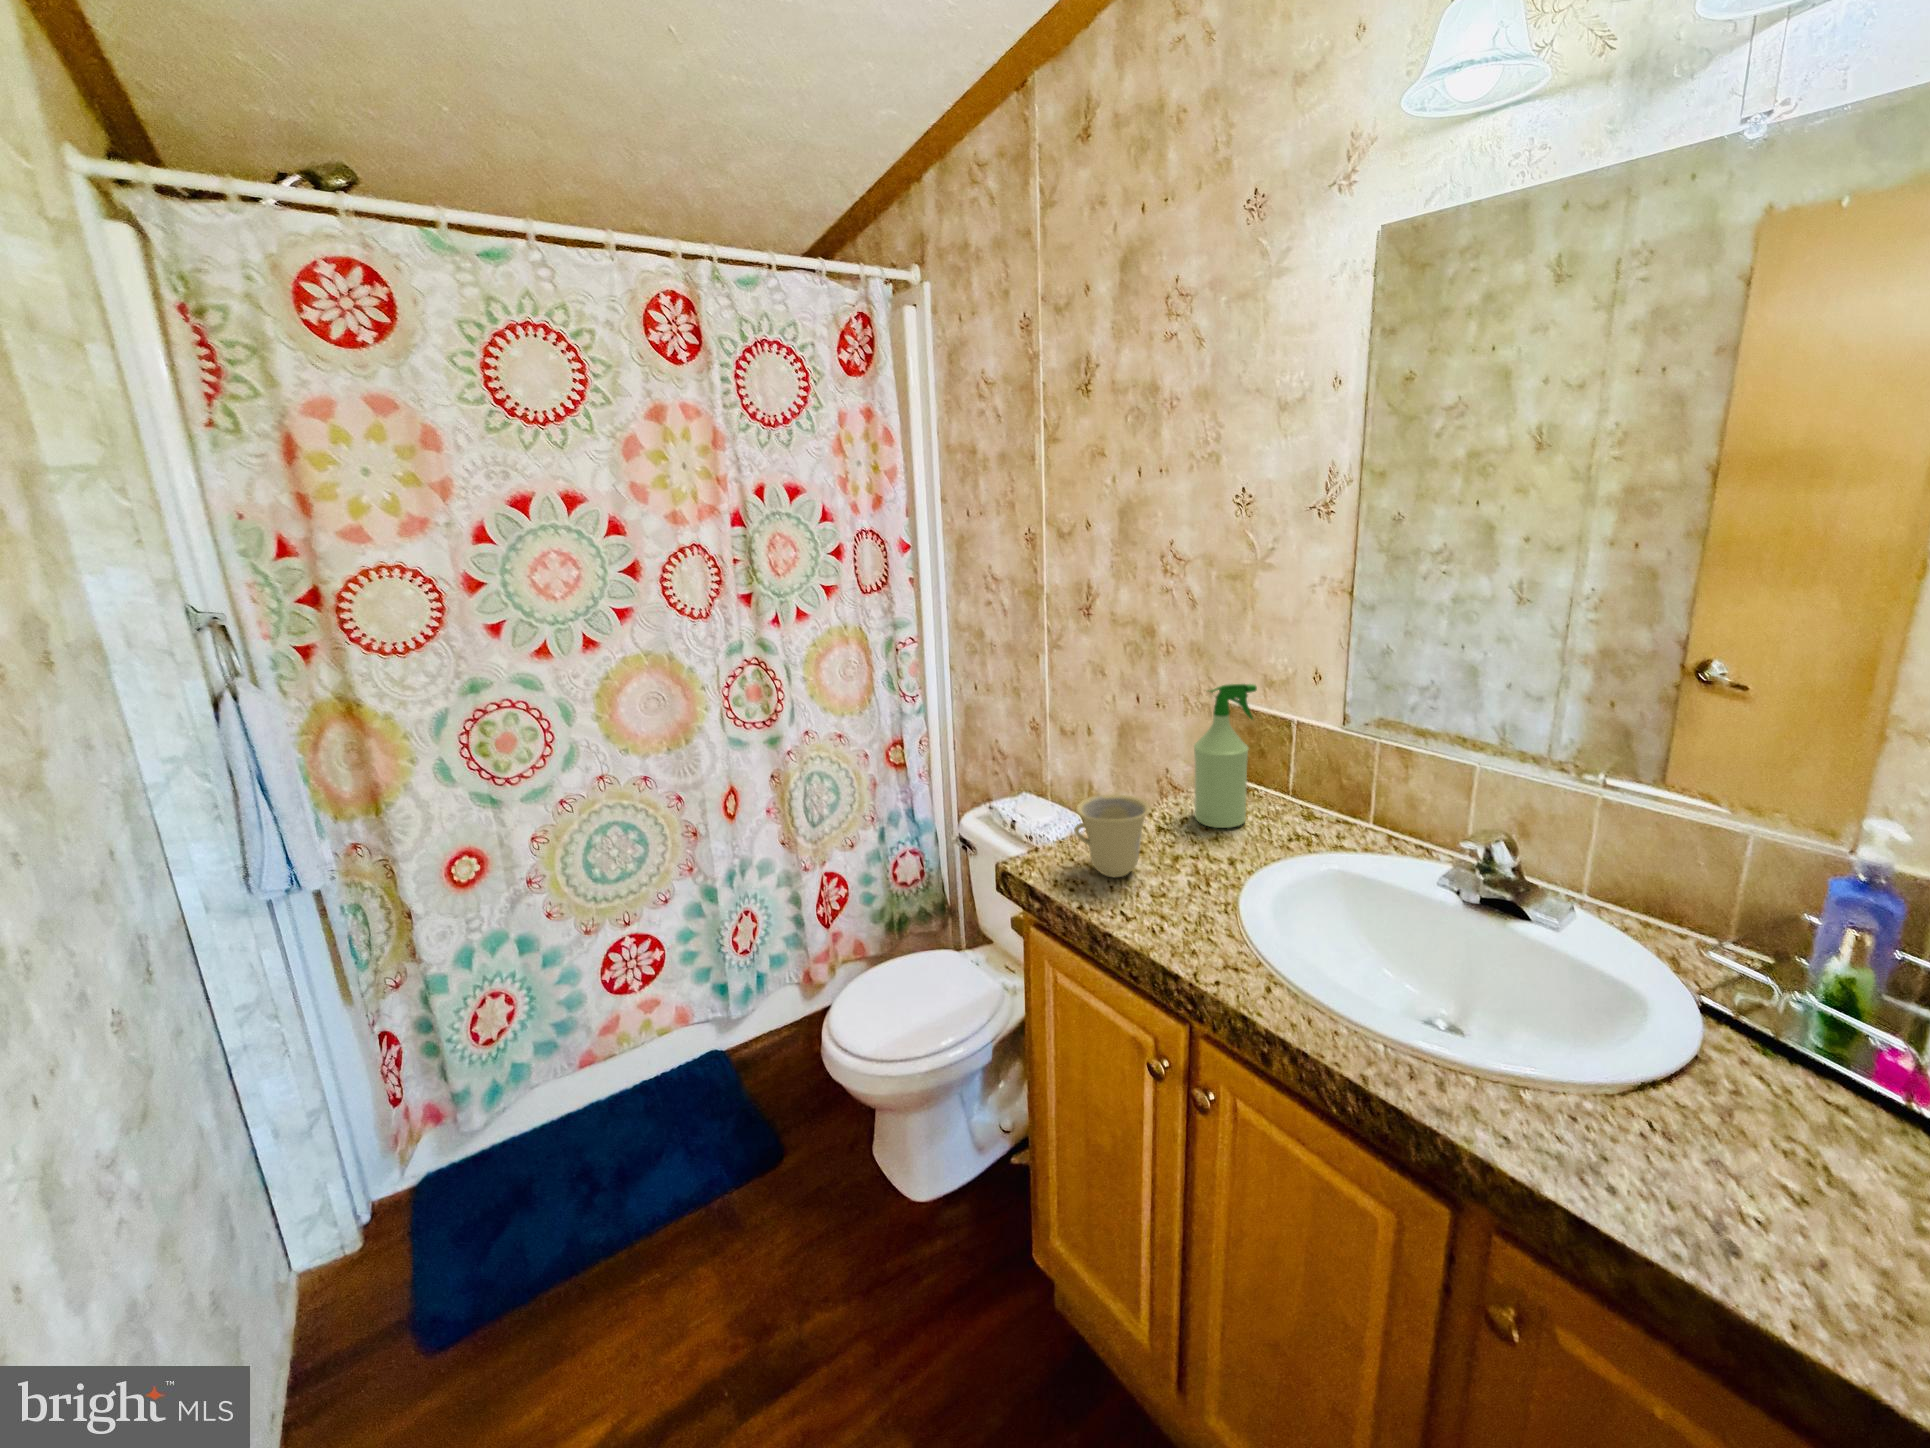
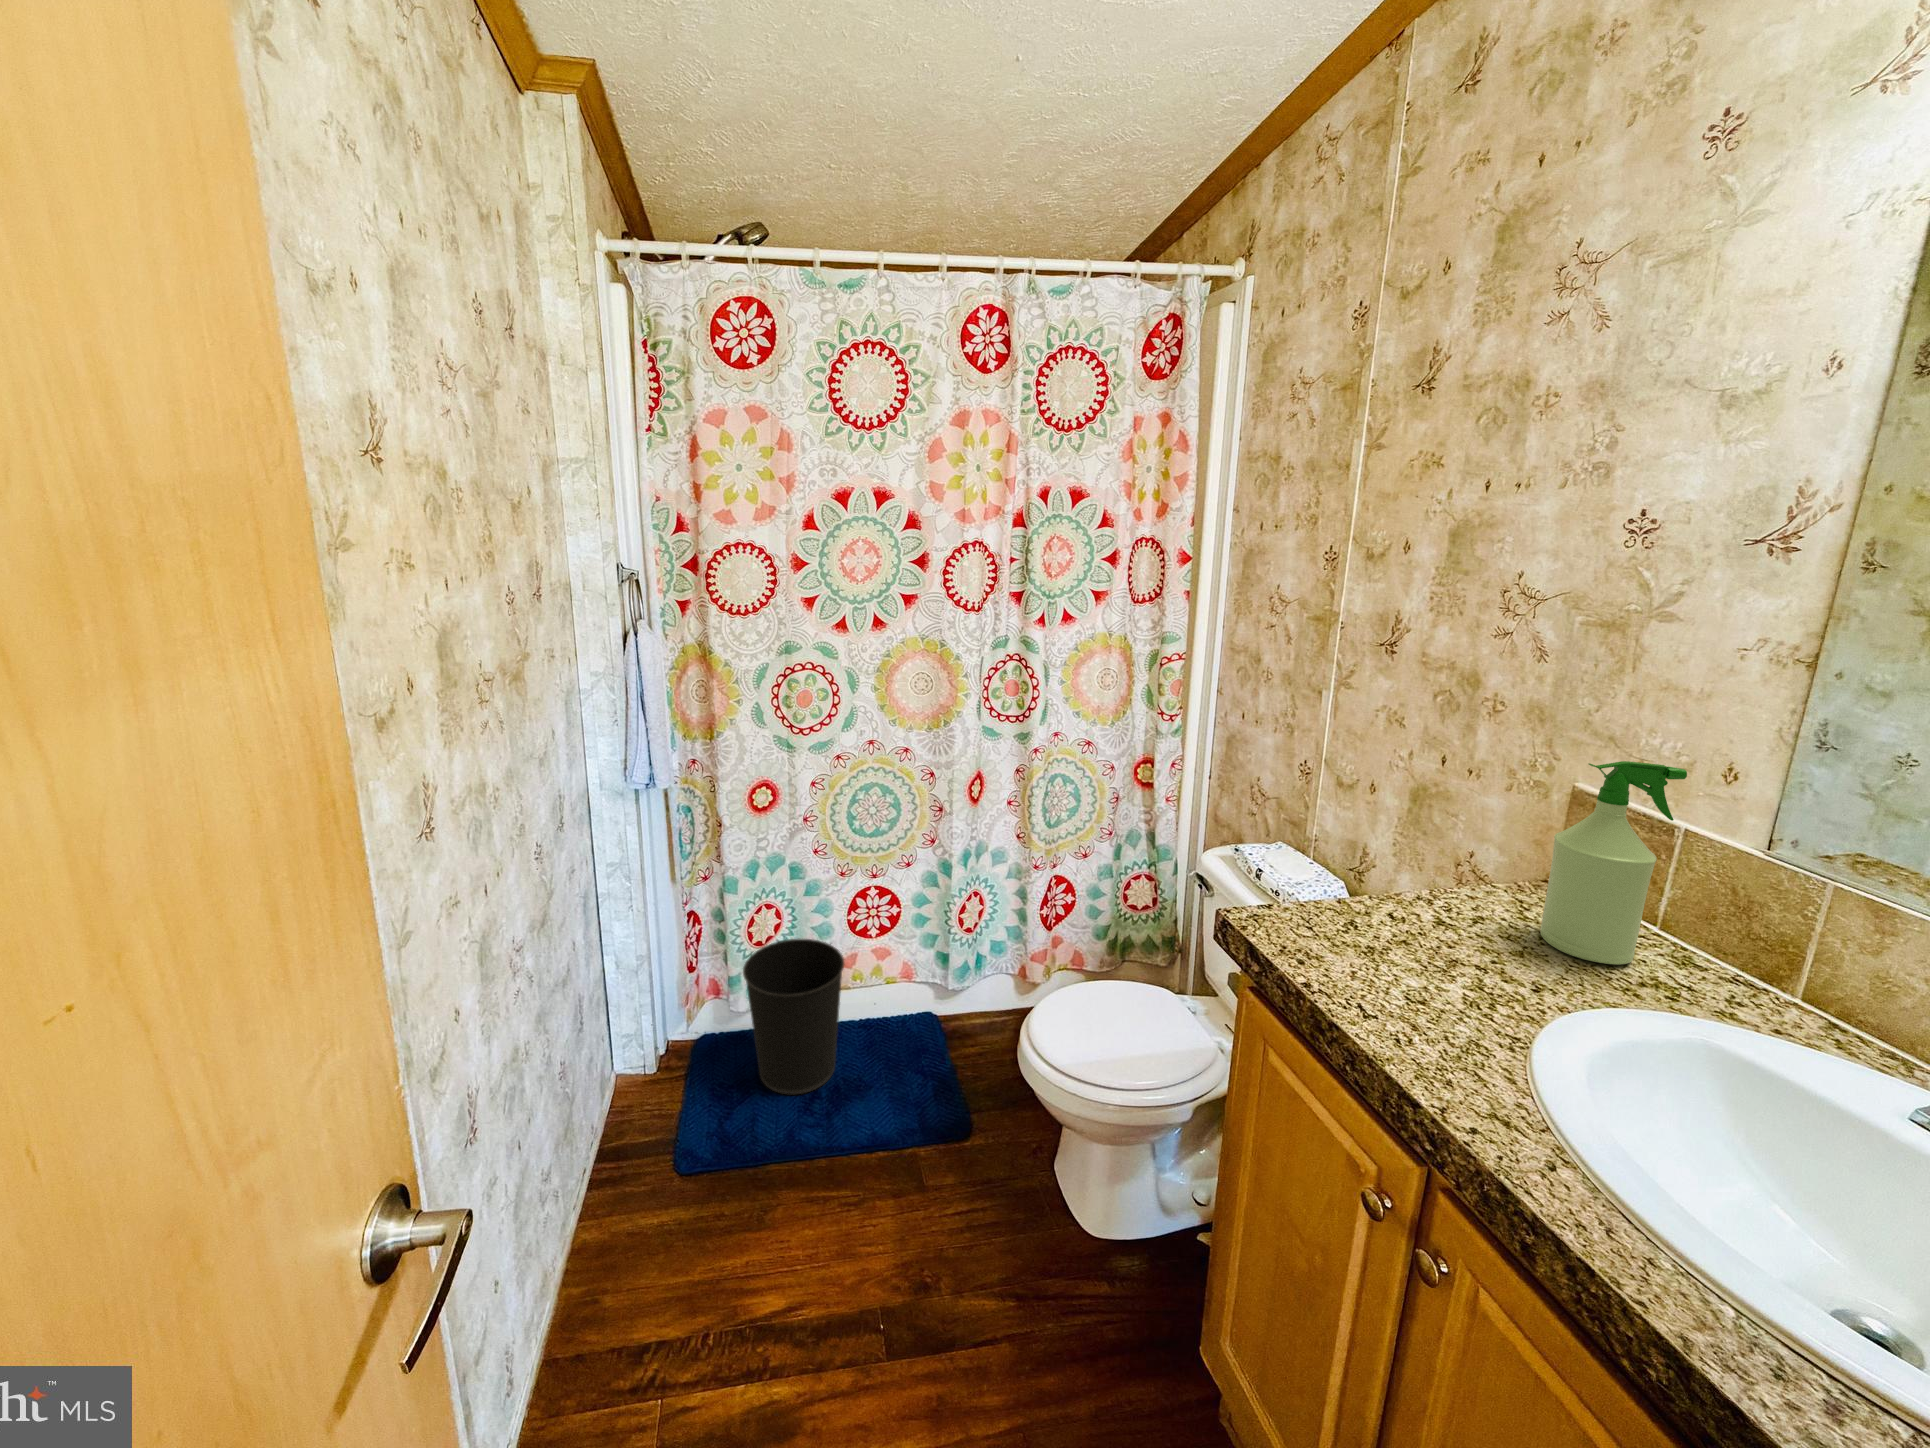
cup: present [1074,794,1151,877] -> none [1349,871,1473,986]
wastebasket: none [474,1014,614,1200] -> present [743,939,844,1095]

